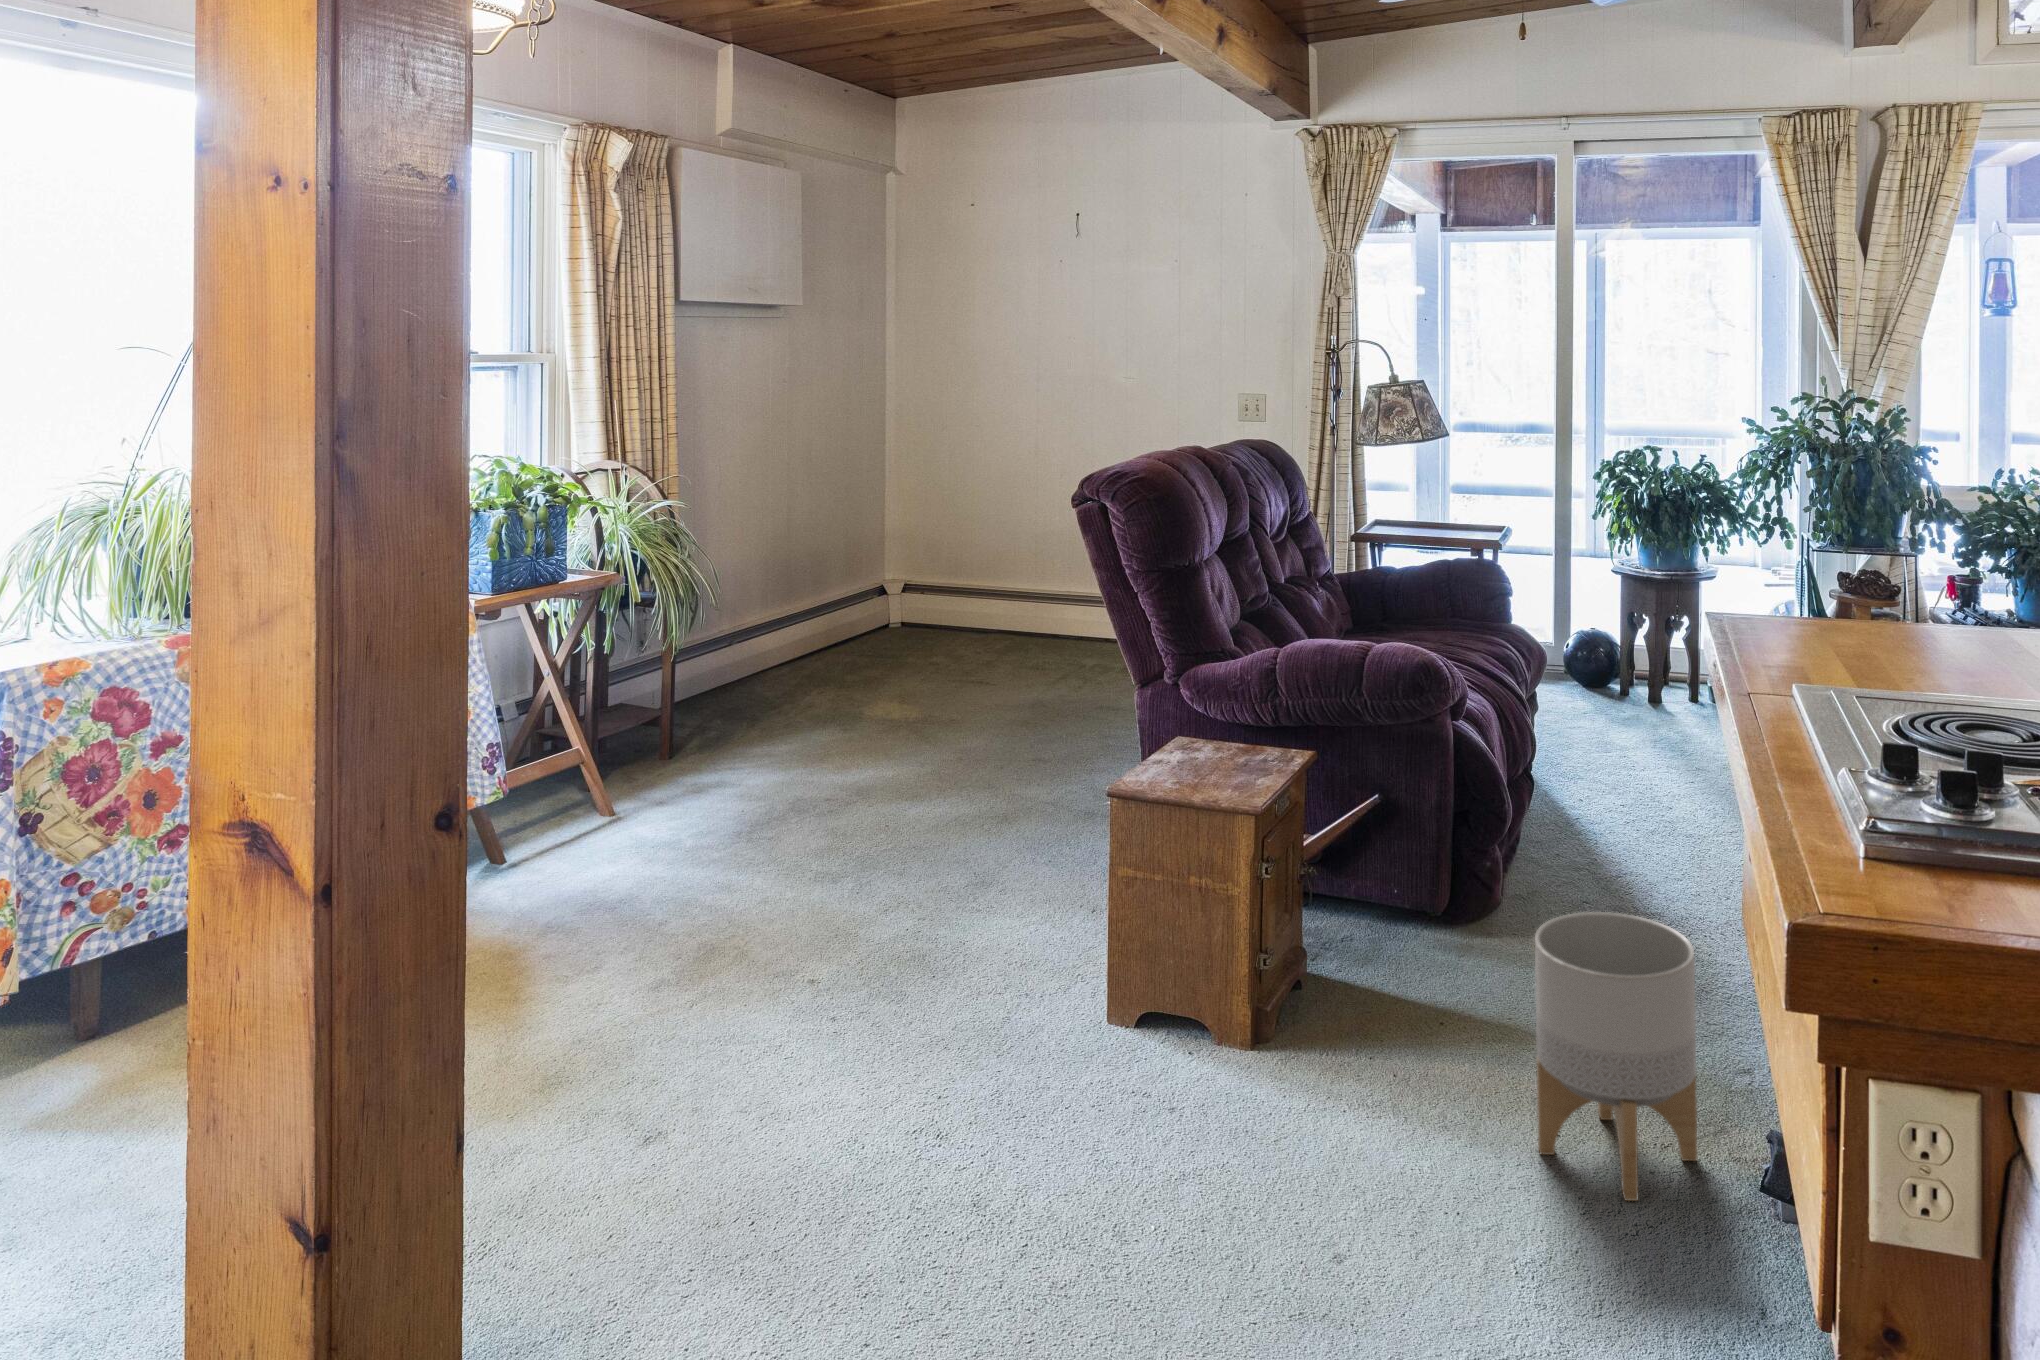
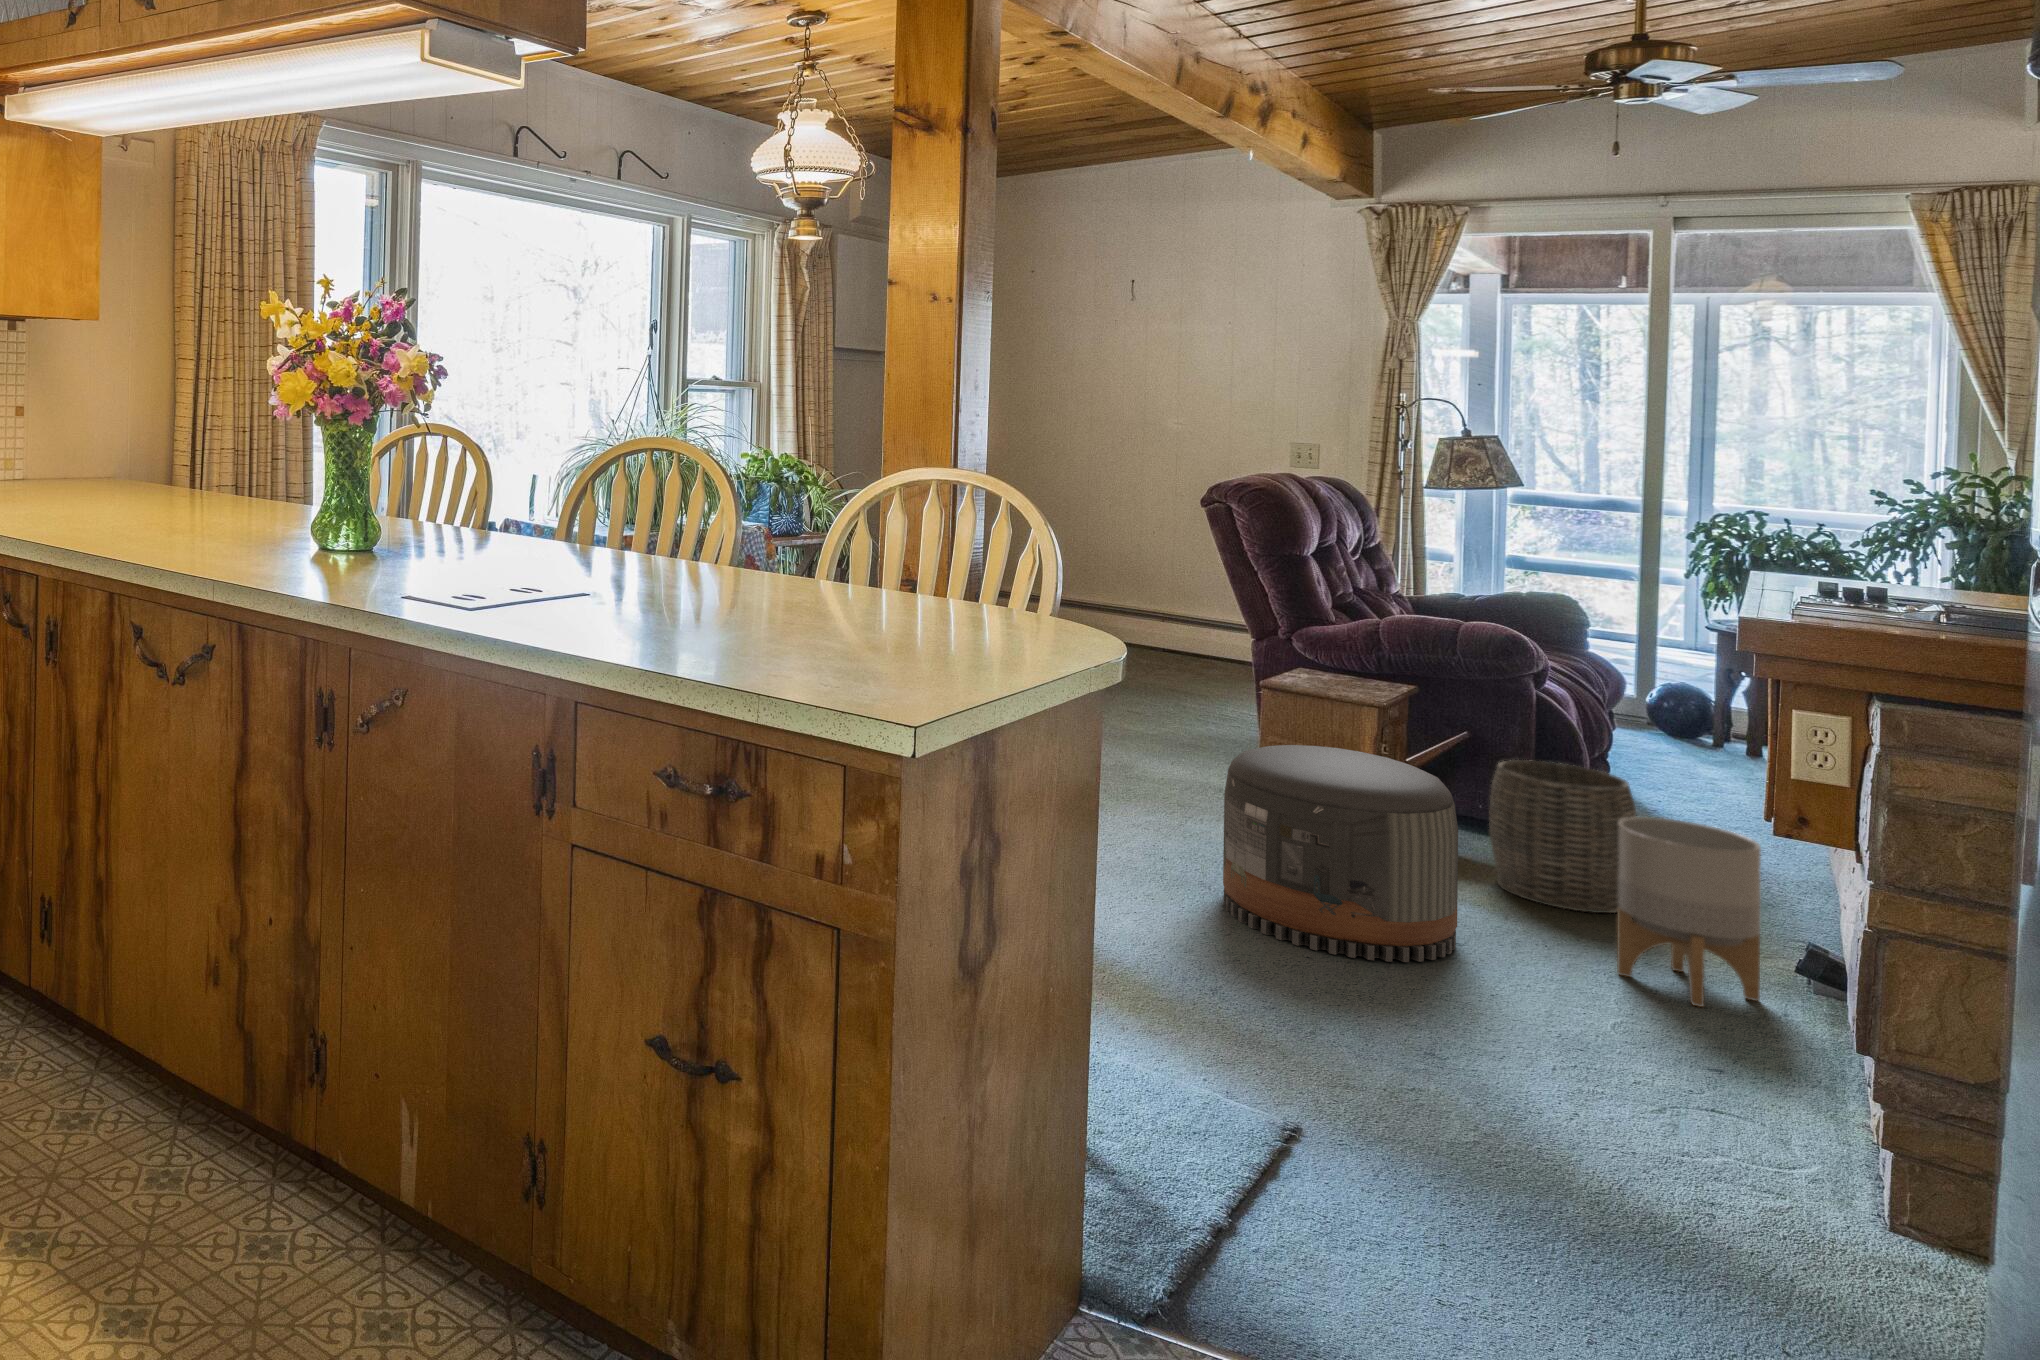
woven basket: none [1399,808,1558,1019] -> present [1489,760,1637,913]
pouf: none [1035,865,1346,1240] -> present [1223,745,1458,962]

